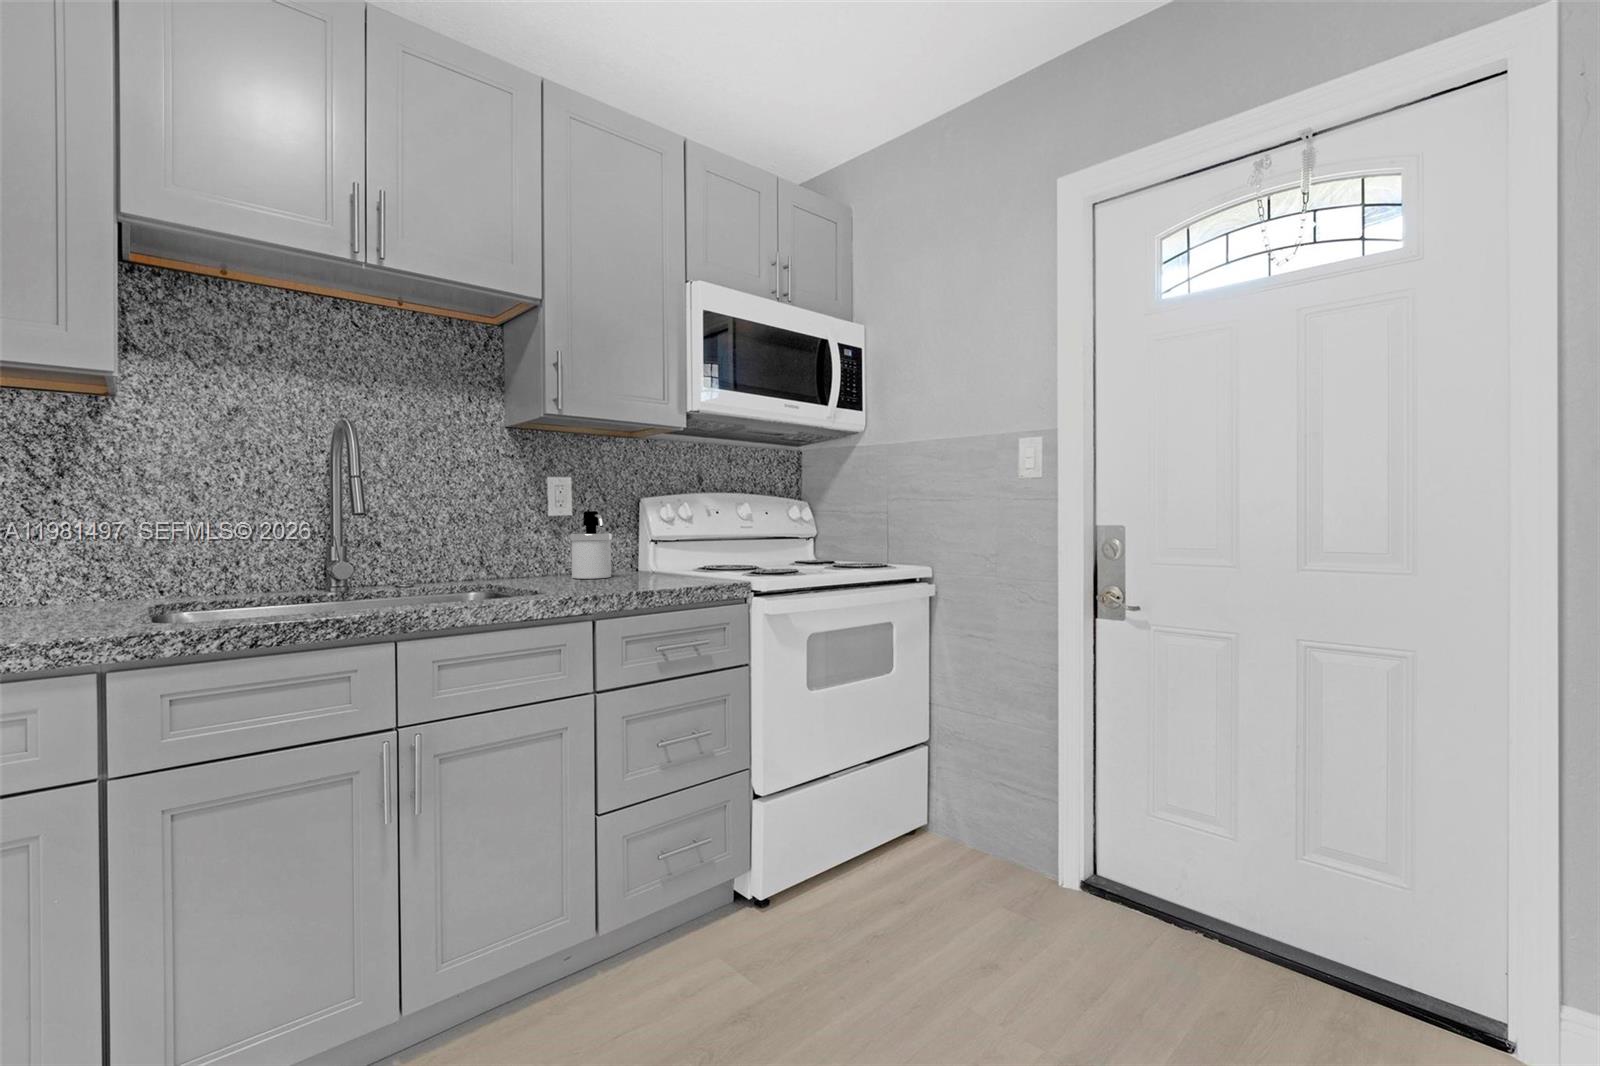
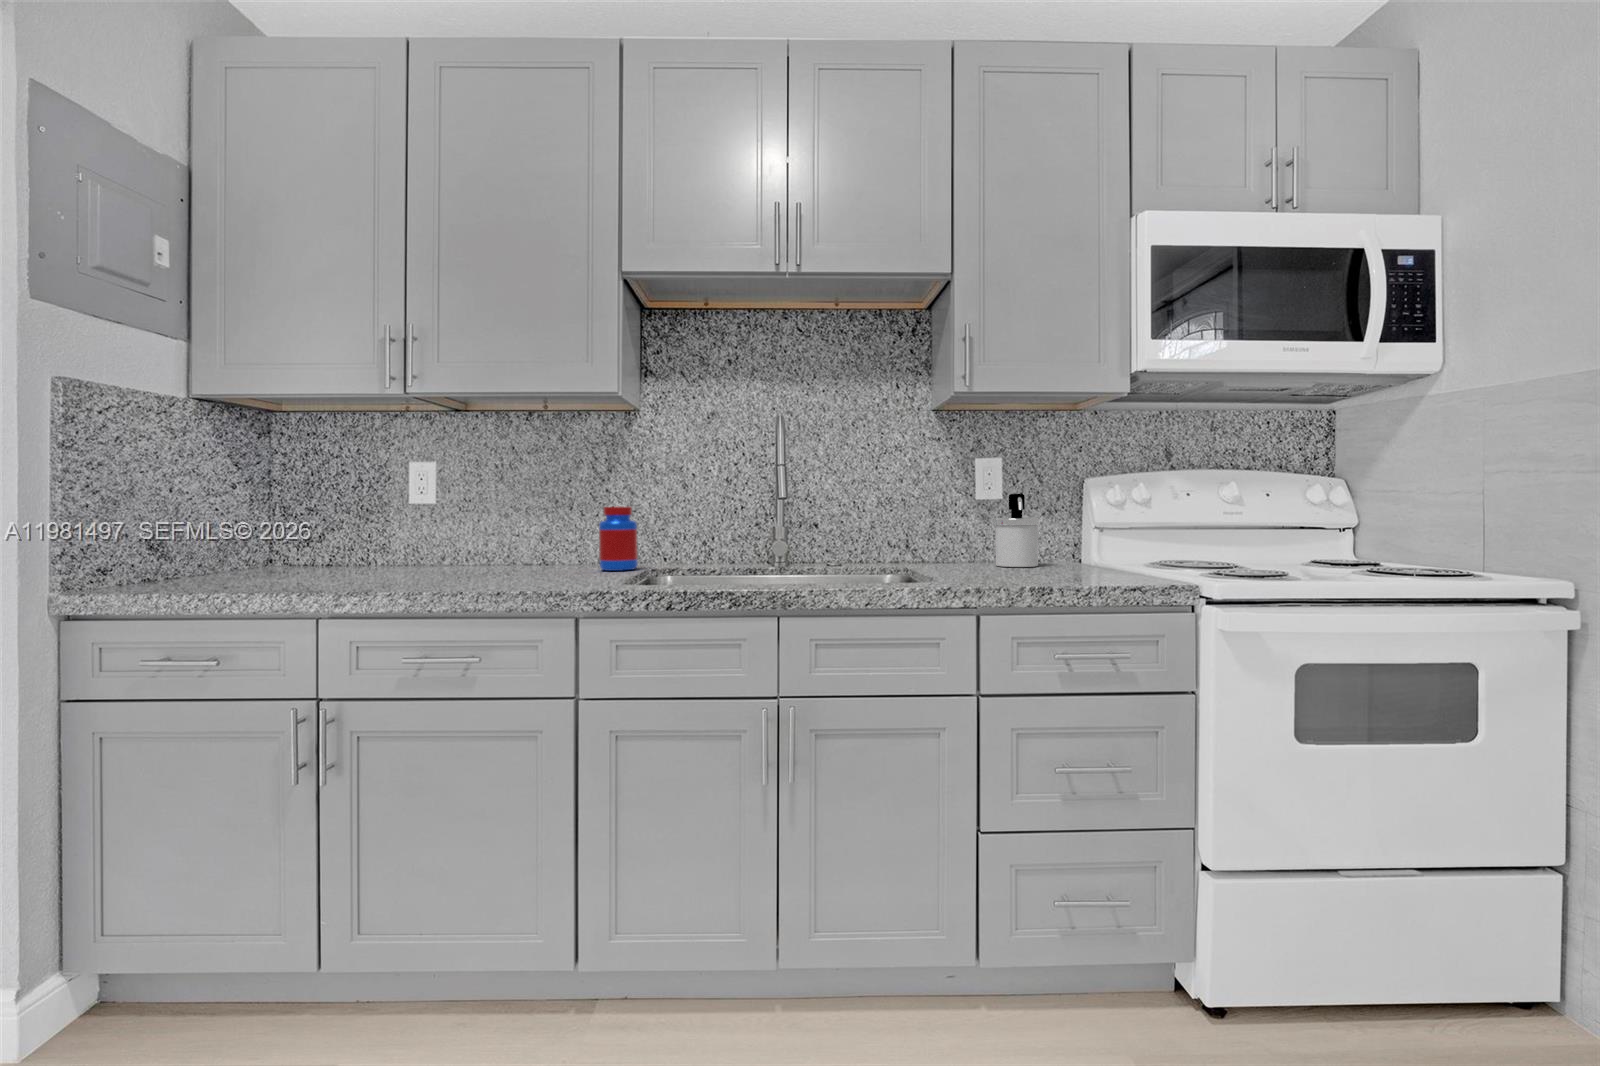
jar: none [46,522,115,610] -> present [599,507,638,571]

